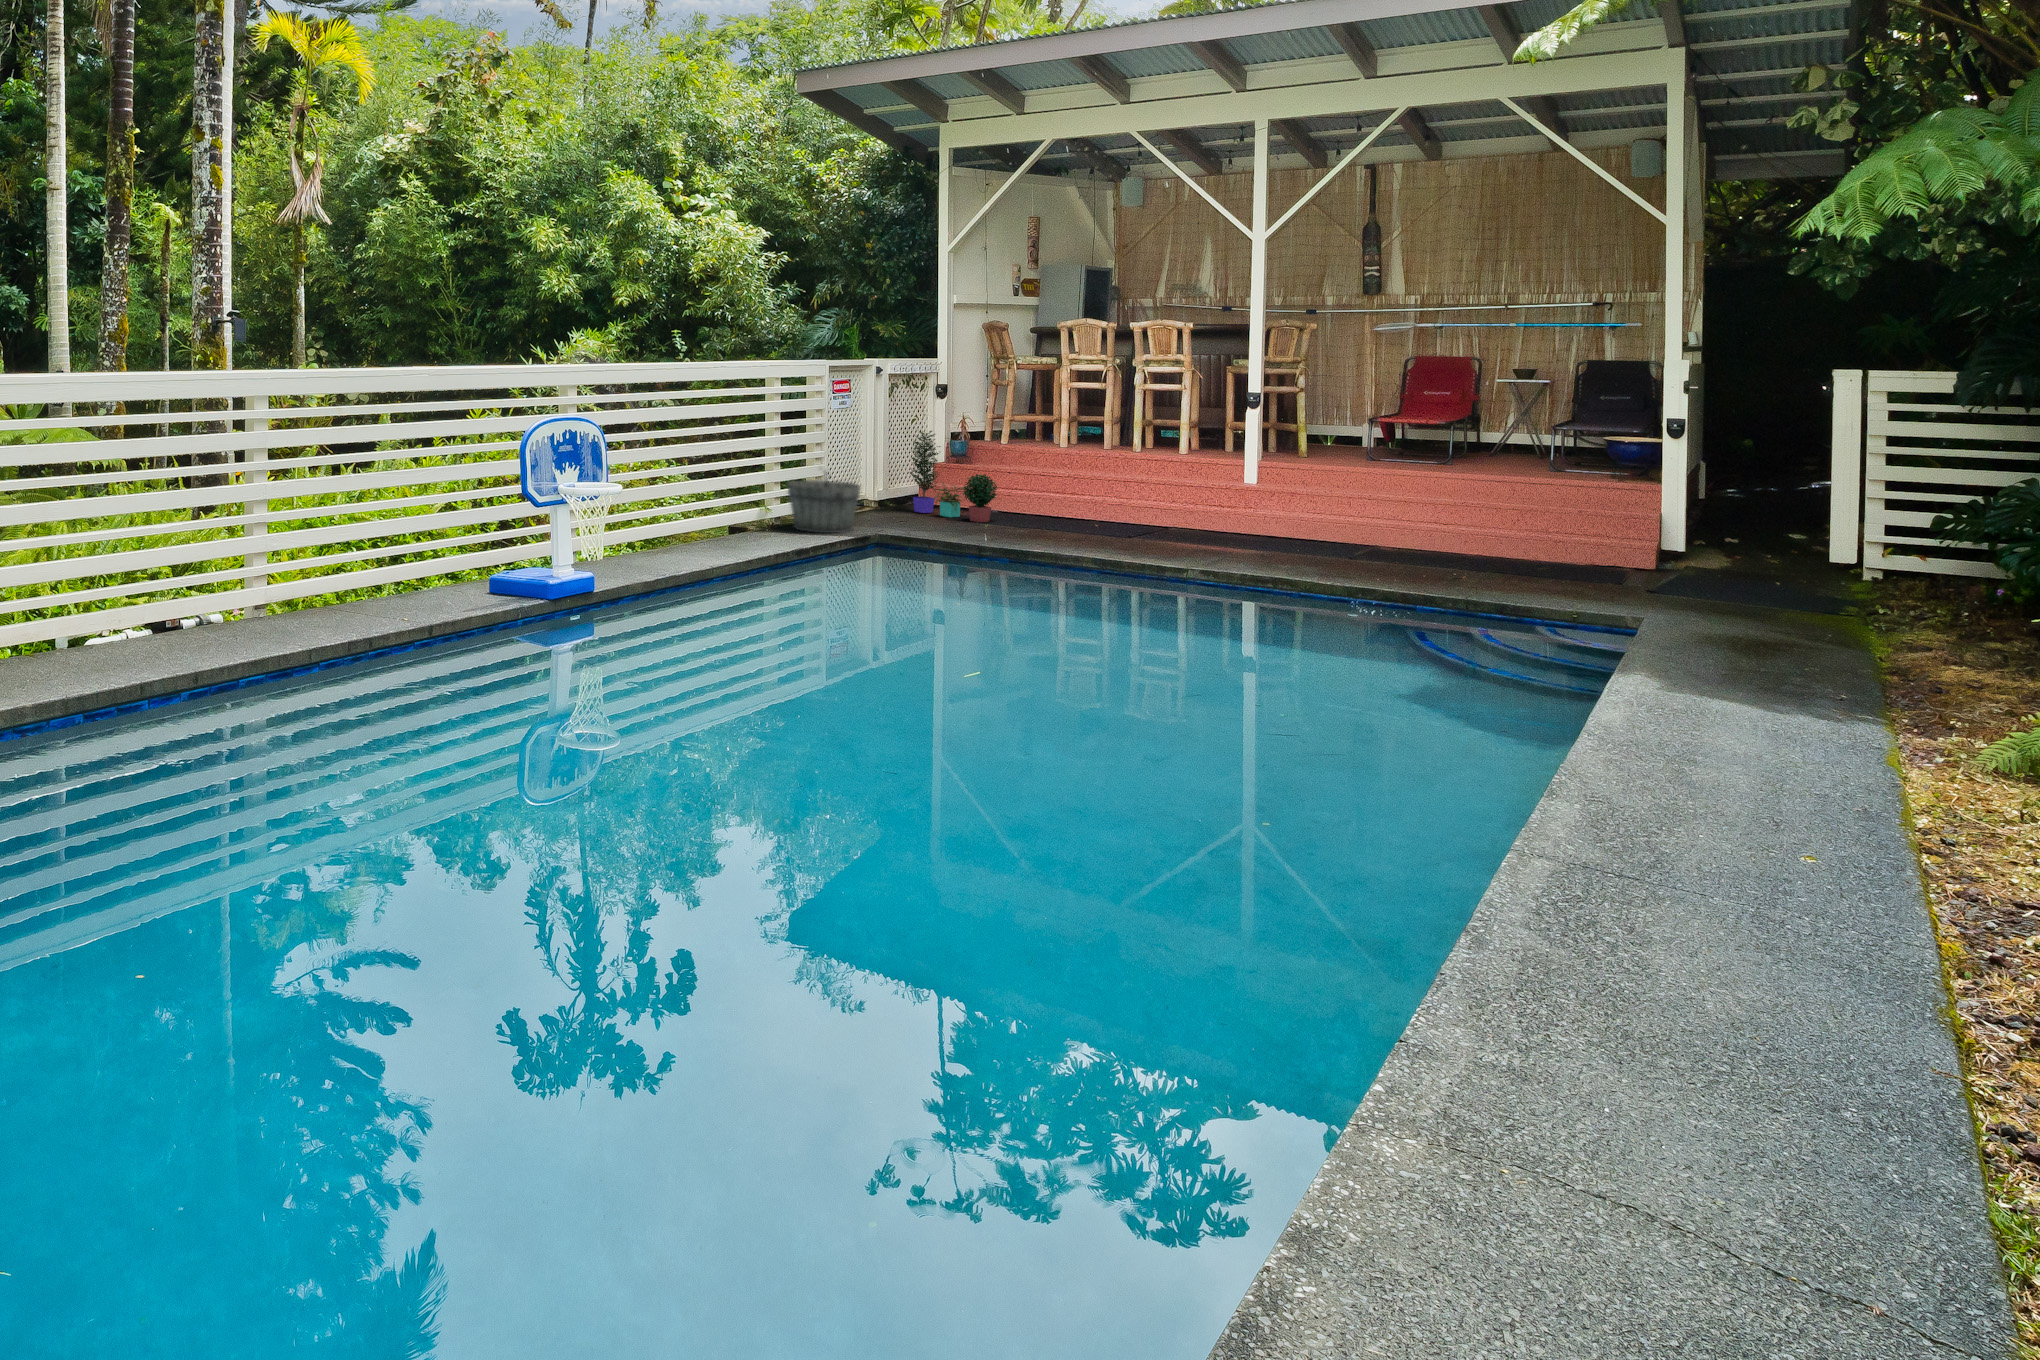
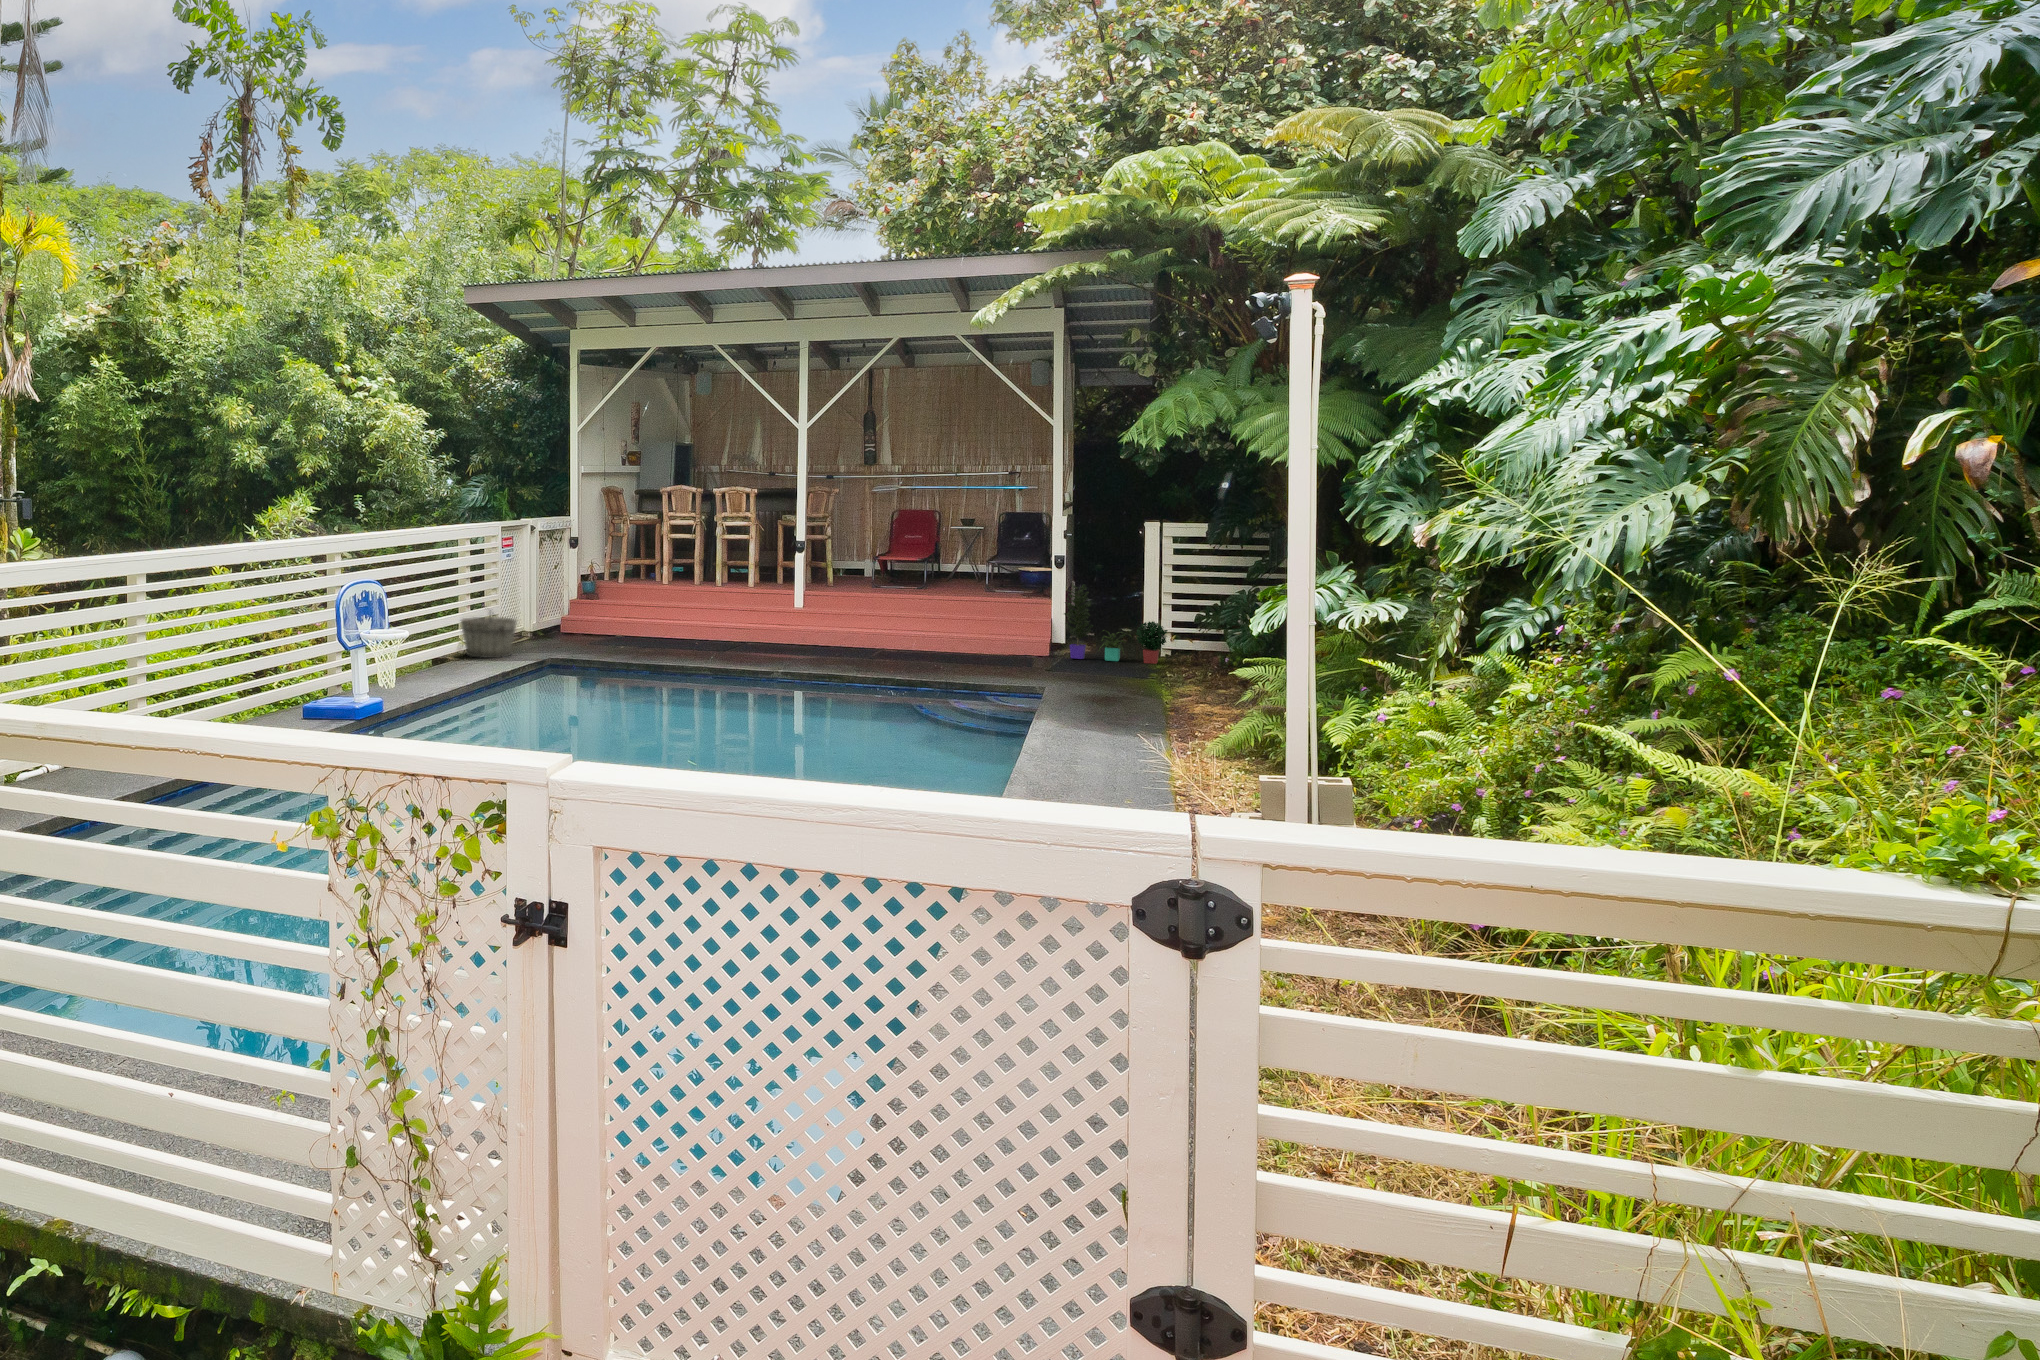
potted plant: present [910,431,997,522] -> present [1064,585,1168,664]

